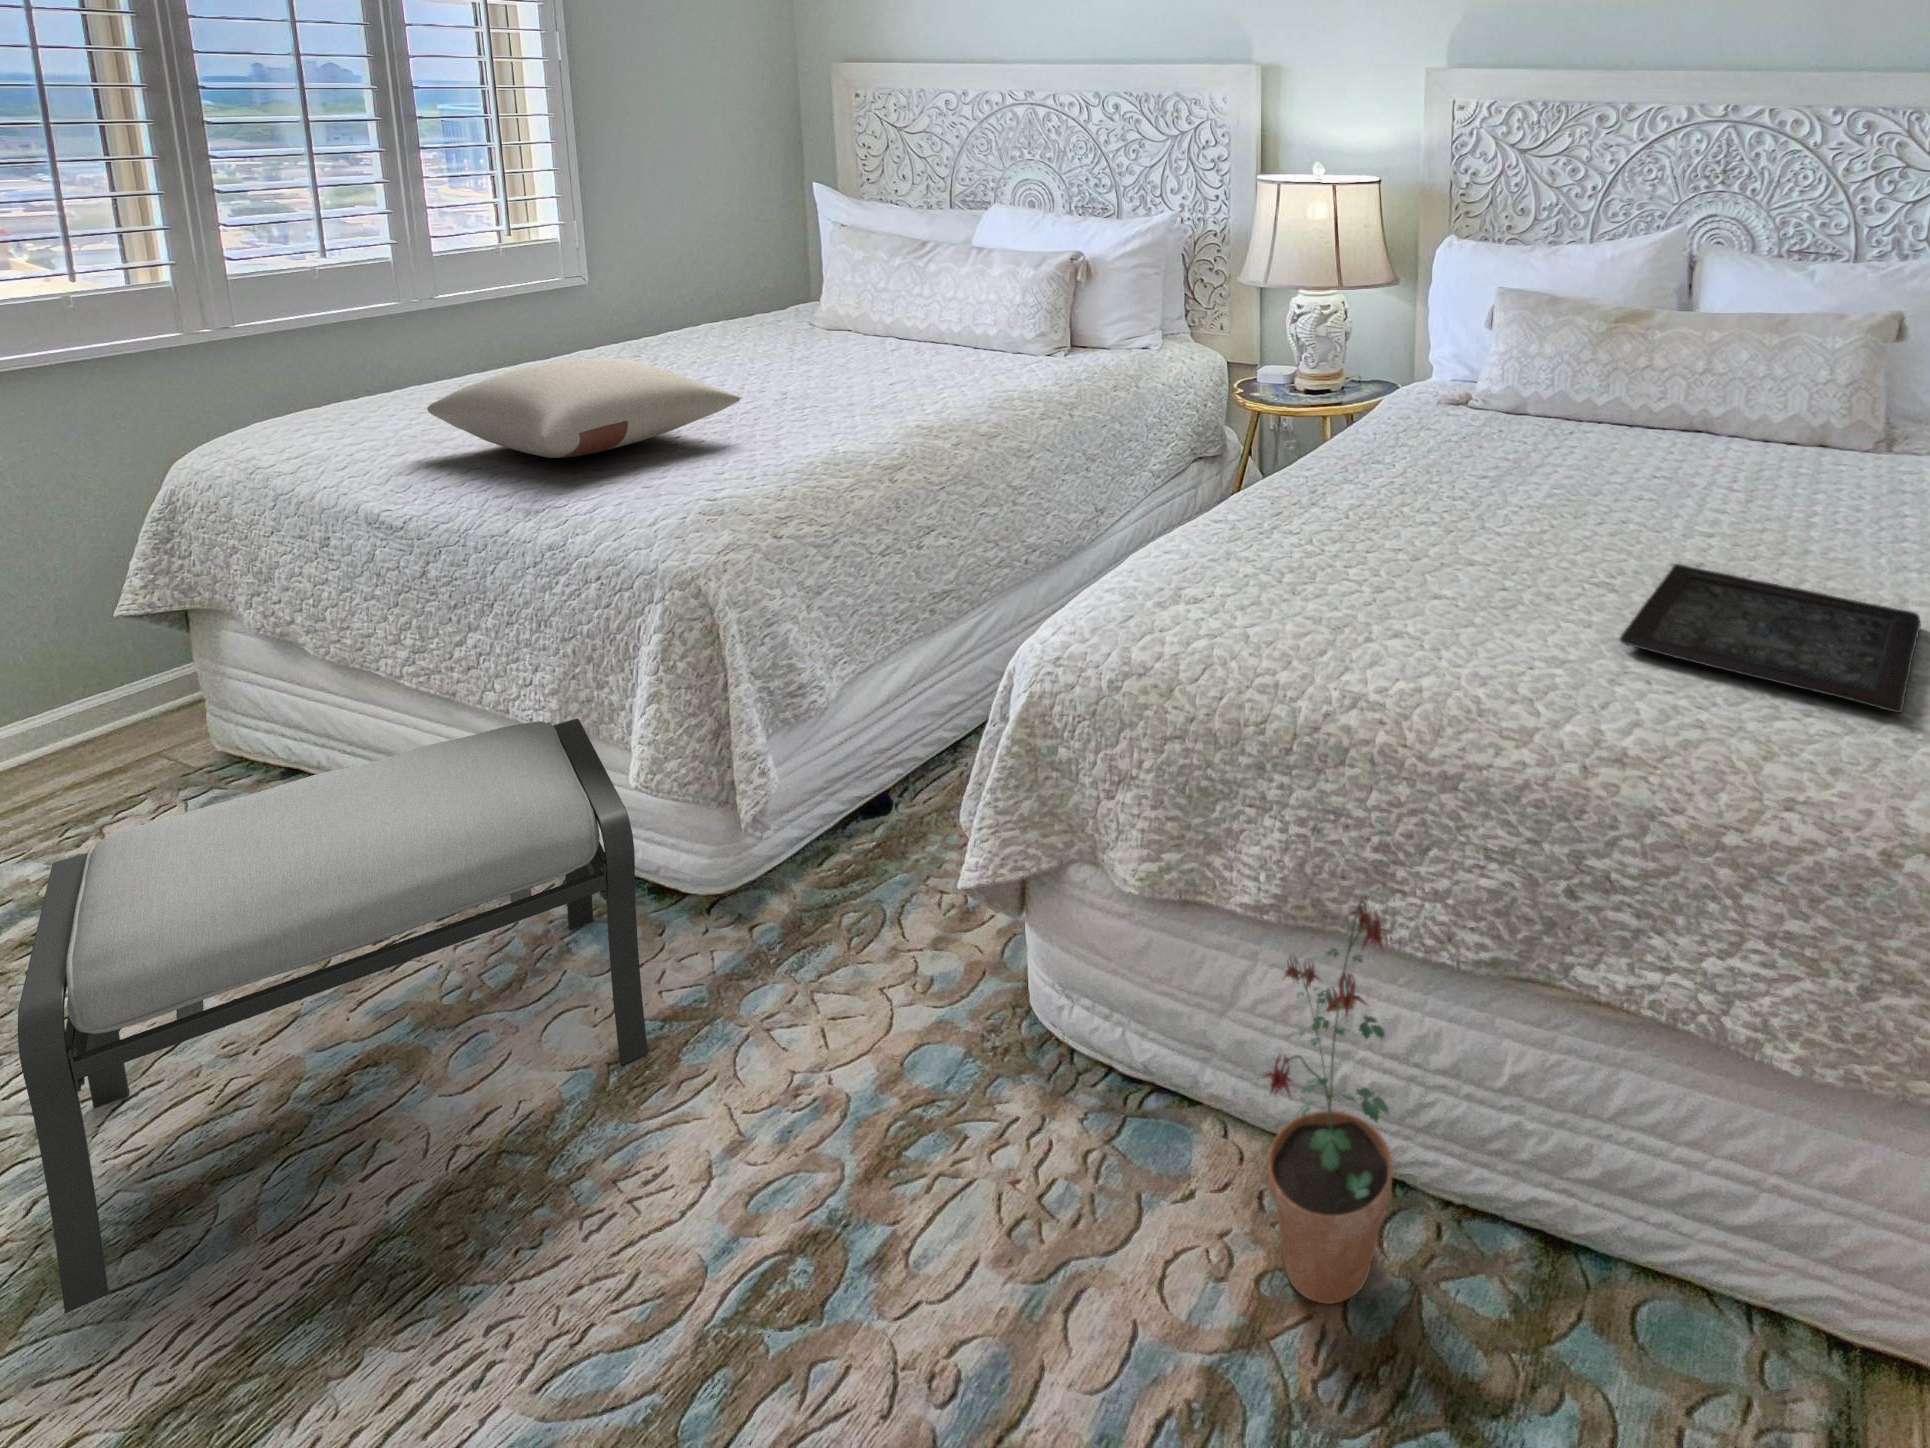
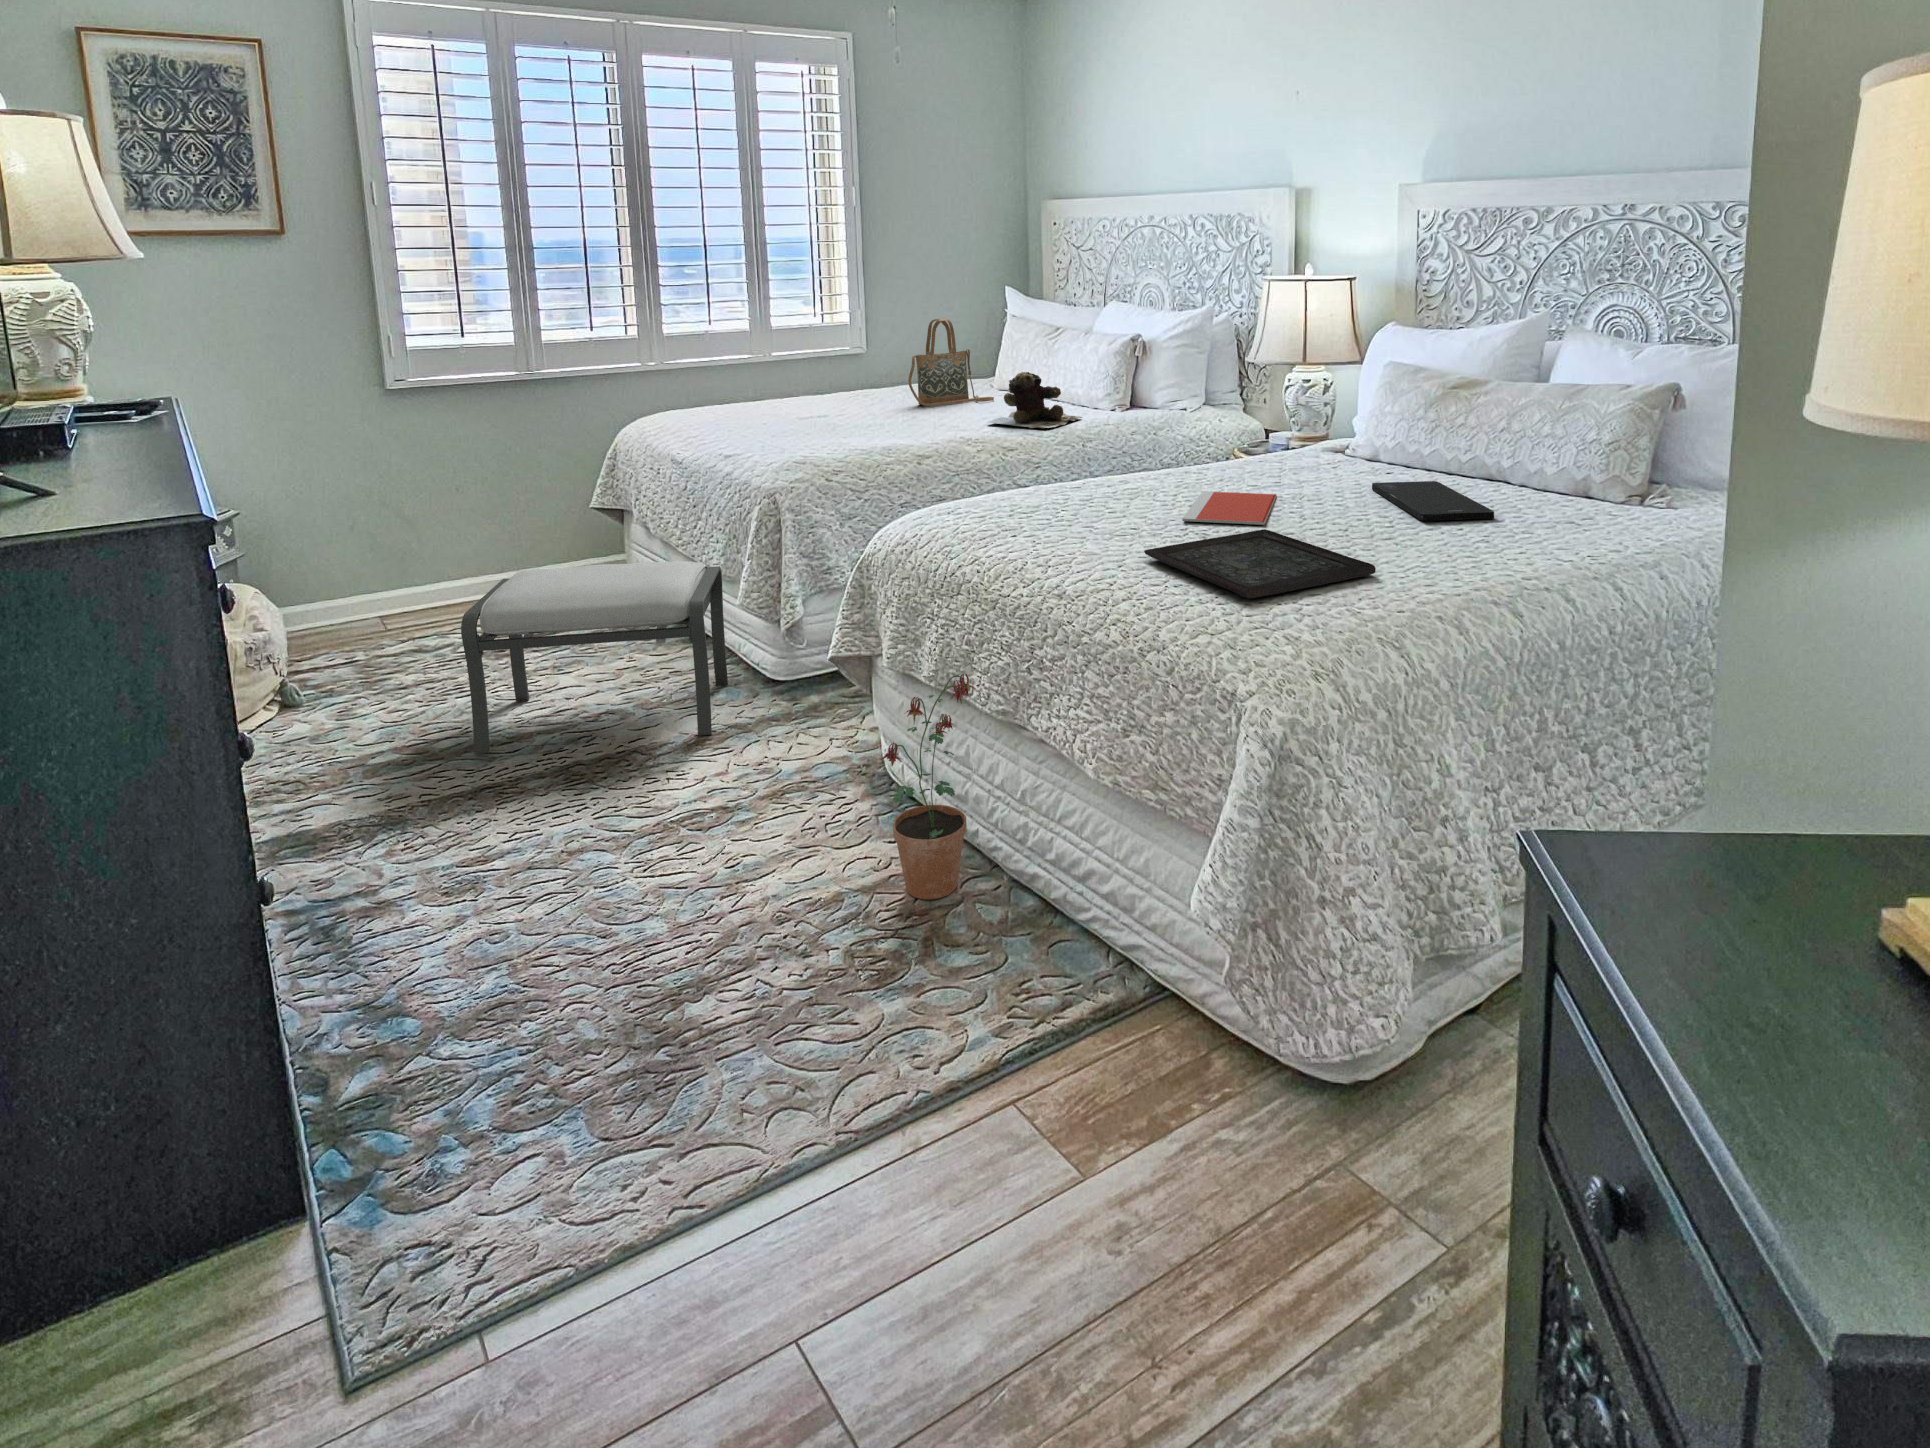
handbag: none [755,231,875,366] -> present [908,319,994,407]
teddy bear: none [937,312,1060,396] -> present [987,372,1082,428]
pillow: present [427,359,740,458] -> none [706,384,851,436]
smartphone: none [1628,445,1834,514] -> present [1372,481,1494,521]
notebook: none [1458,490,1636,560] -> present [1182,491,1277,525]

